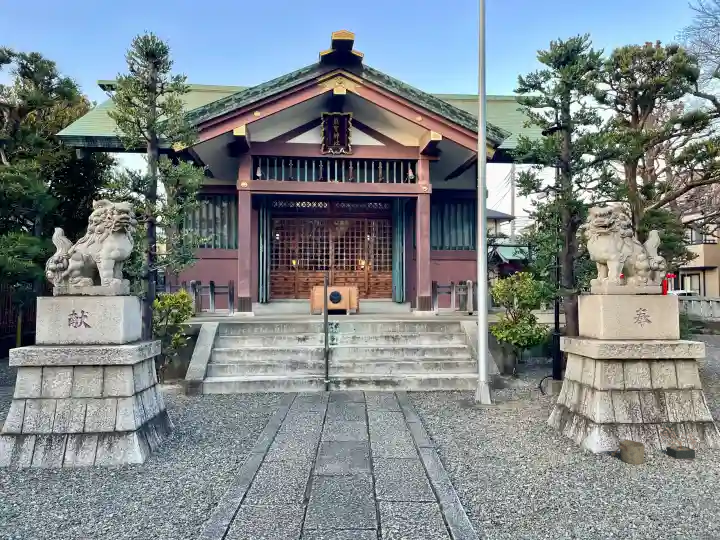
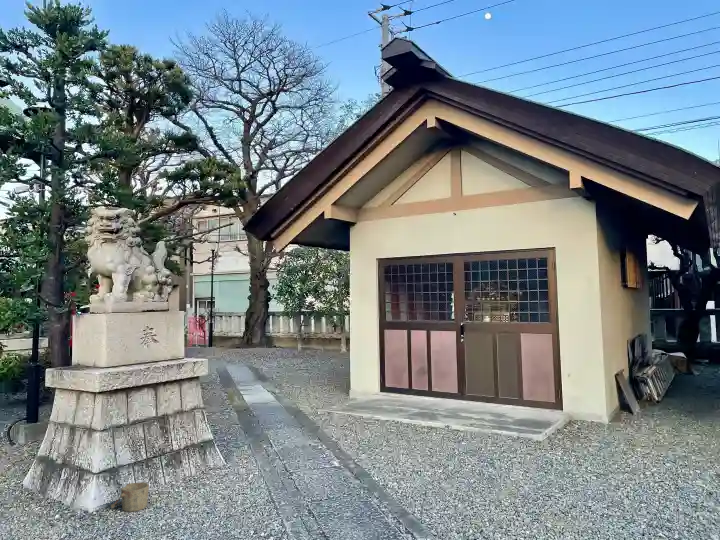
decorative plant: present [659,428,696,459] -> none [162,457,197,489]

